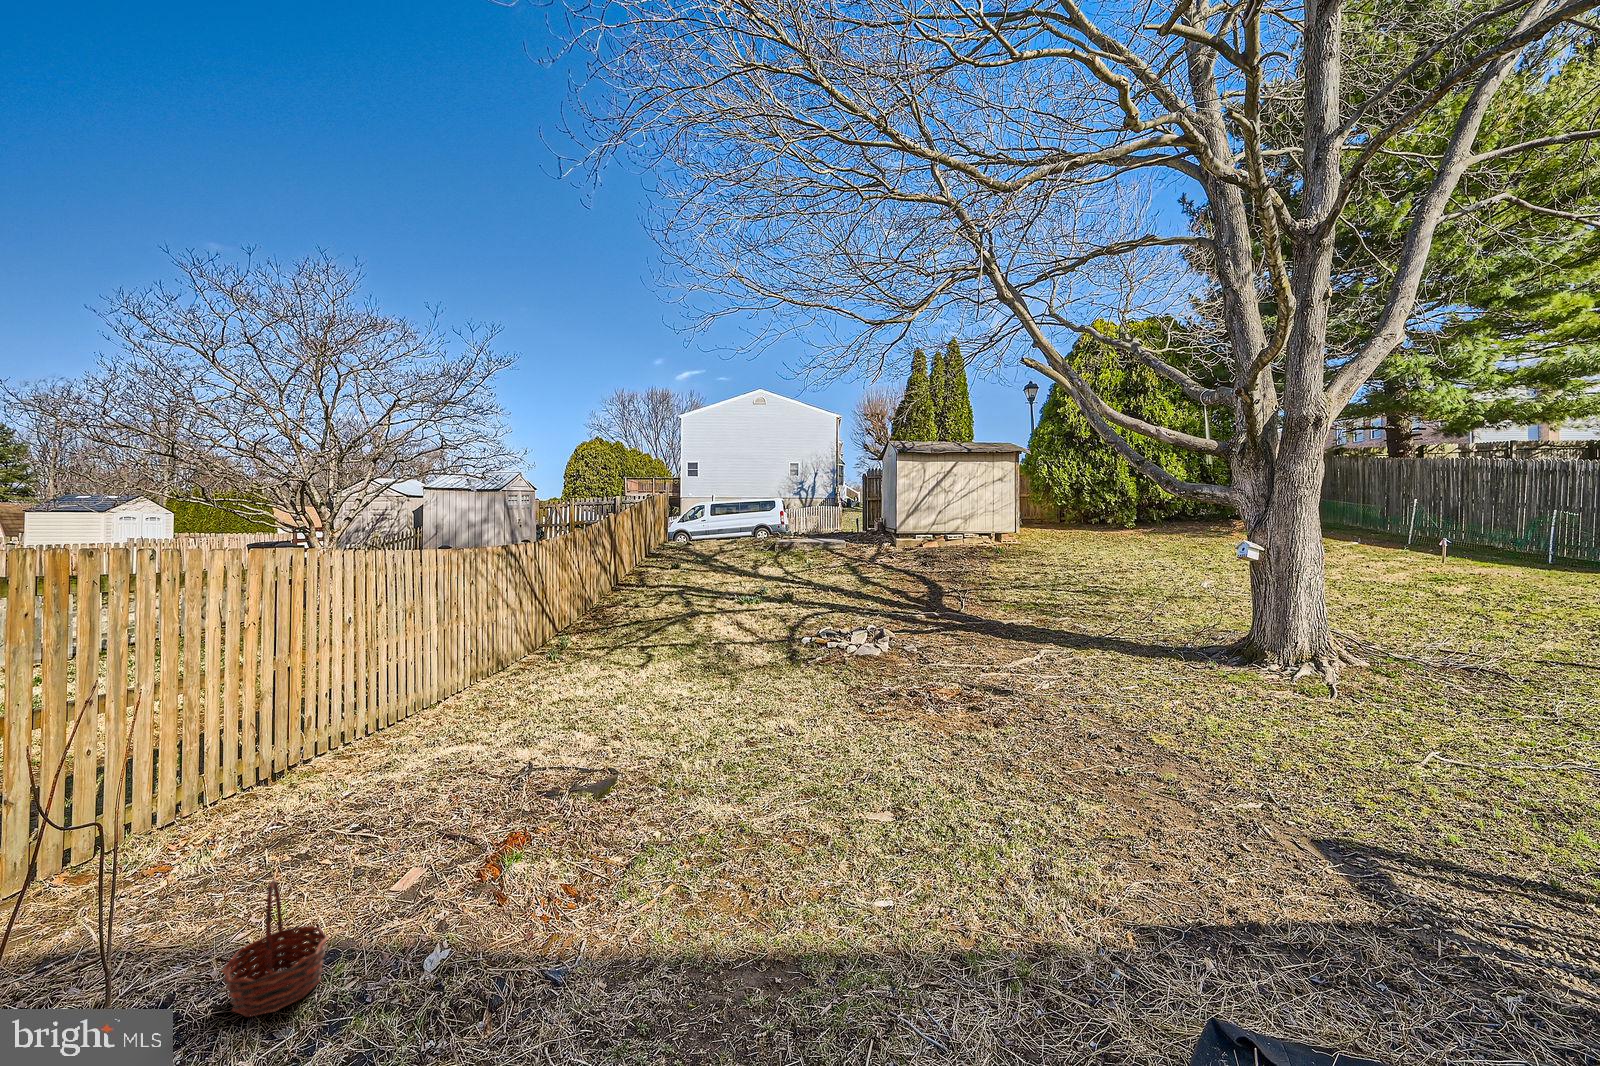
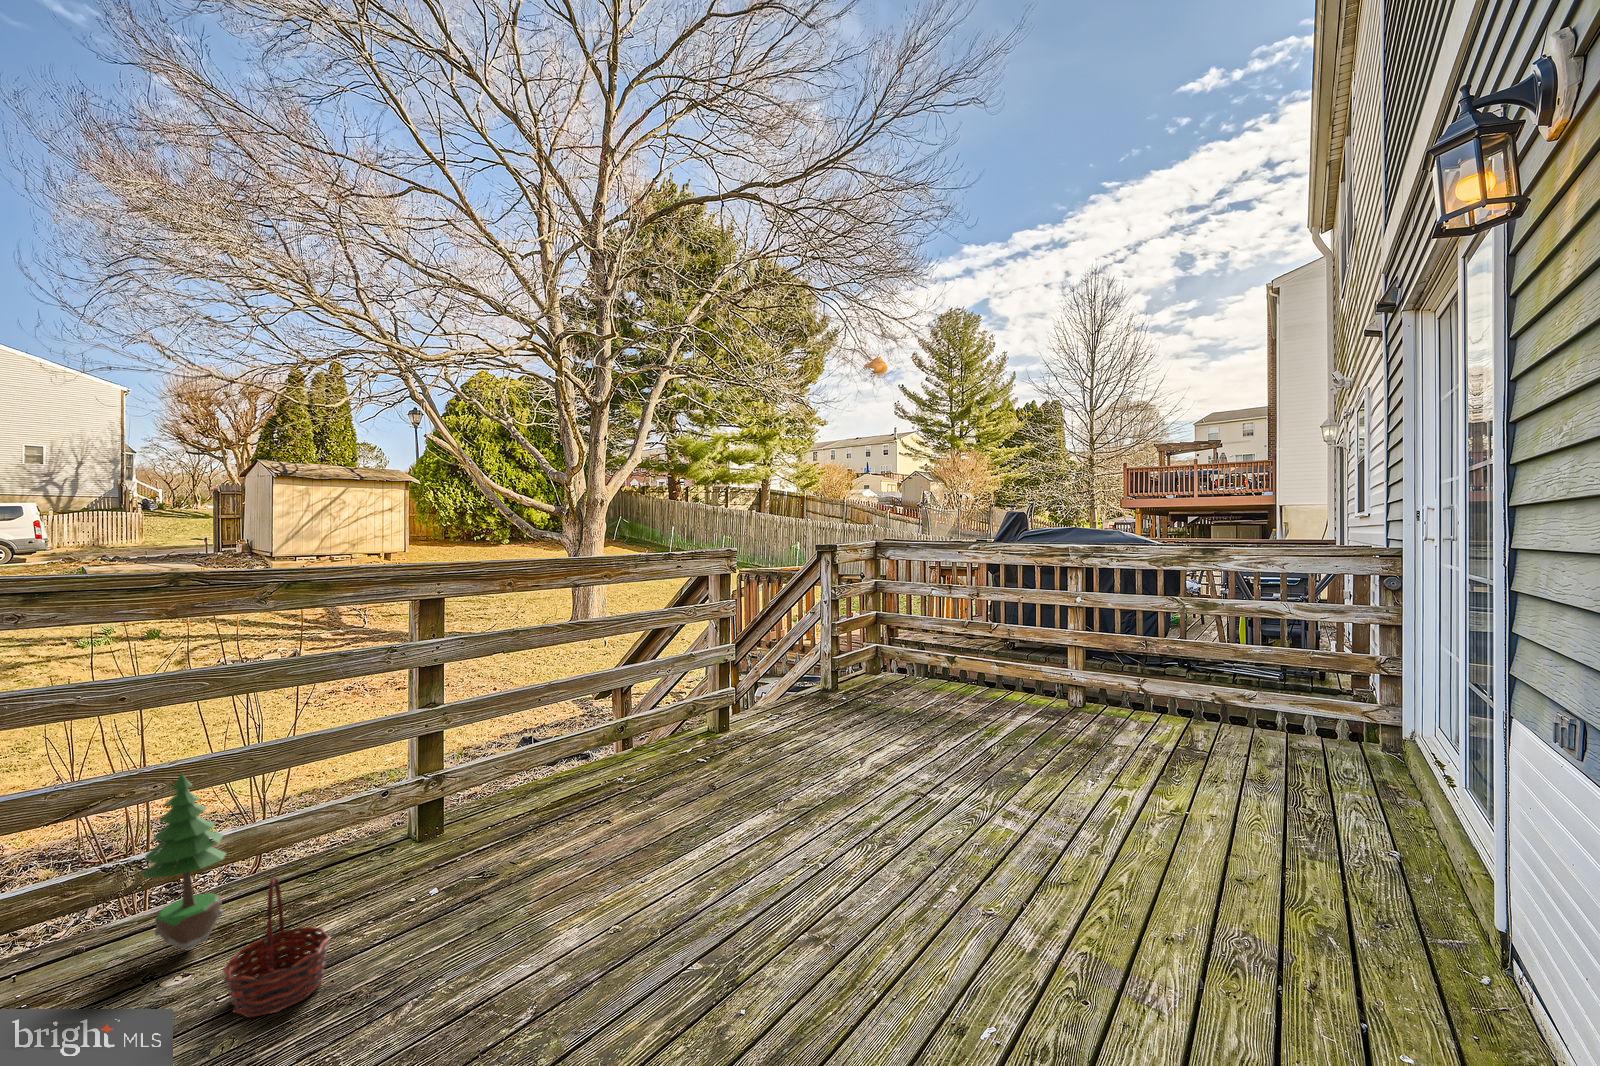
potted tree: none [141,775,227,945] -> present [142,773,226,949]

